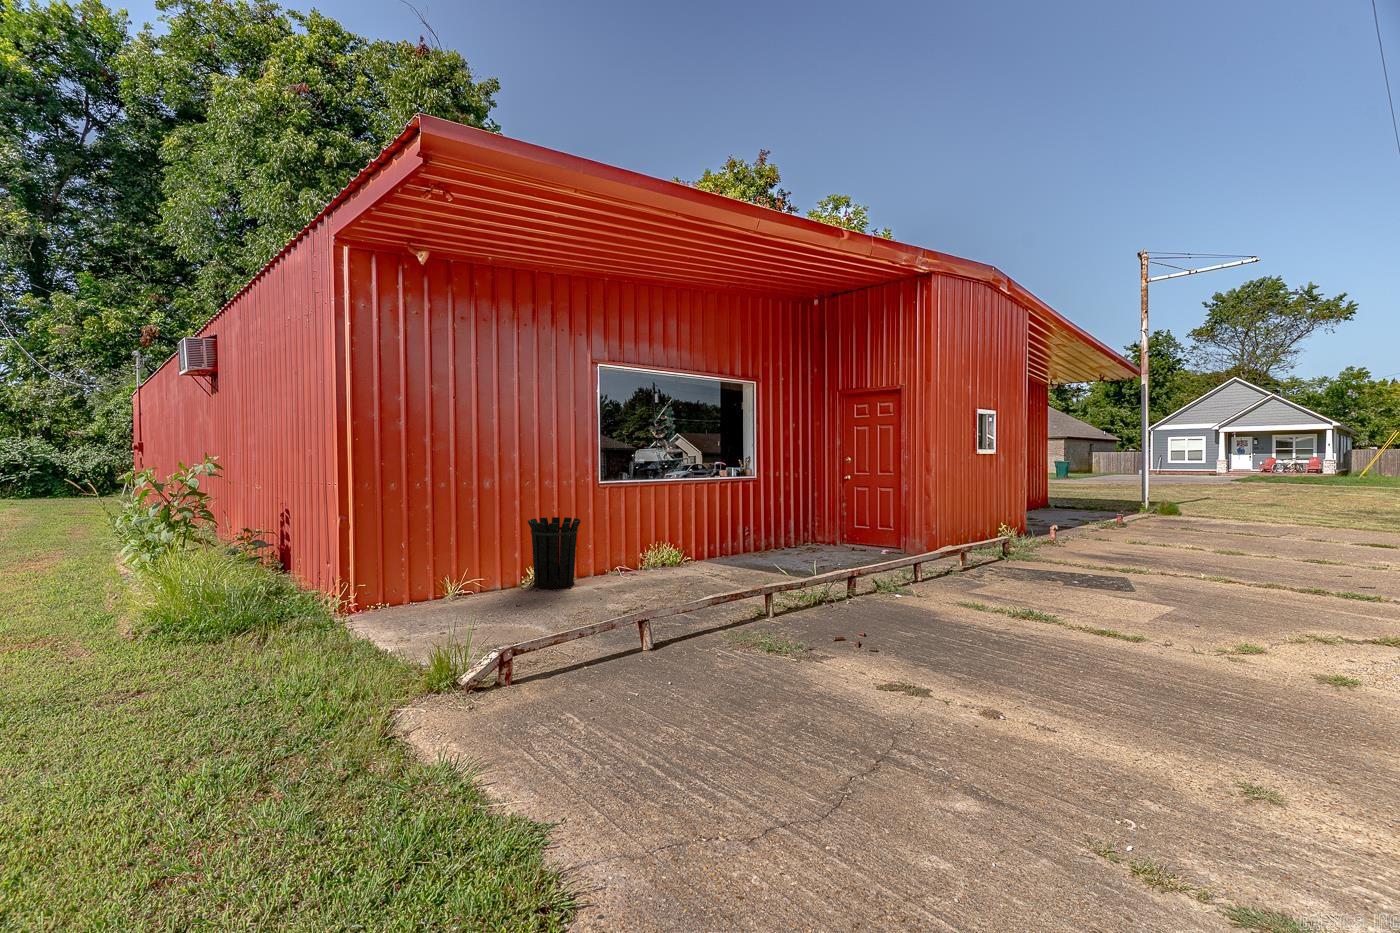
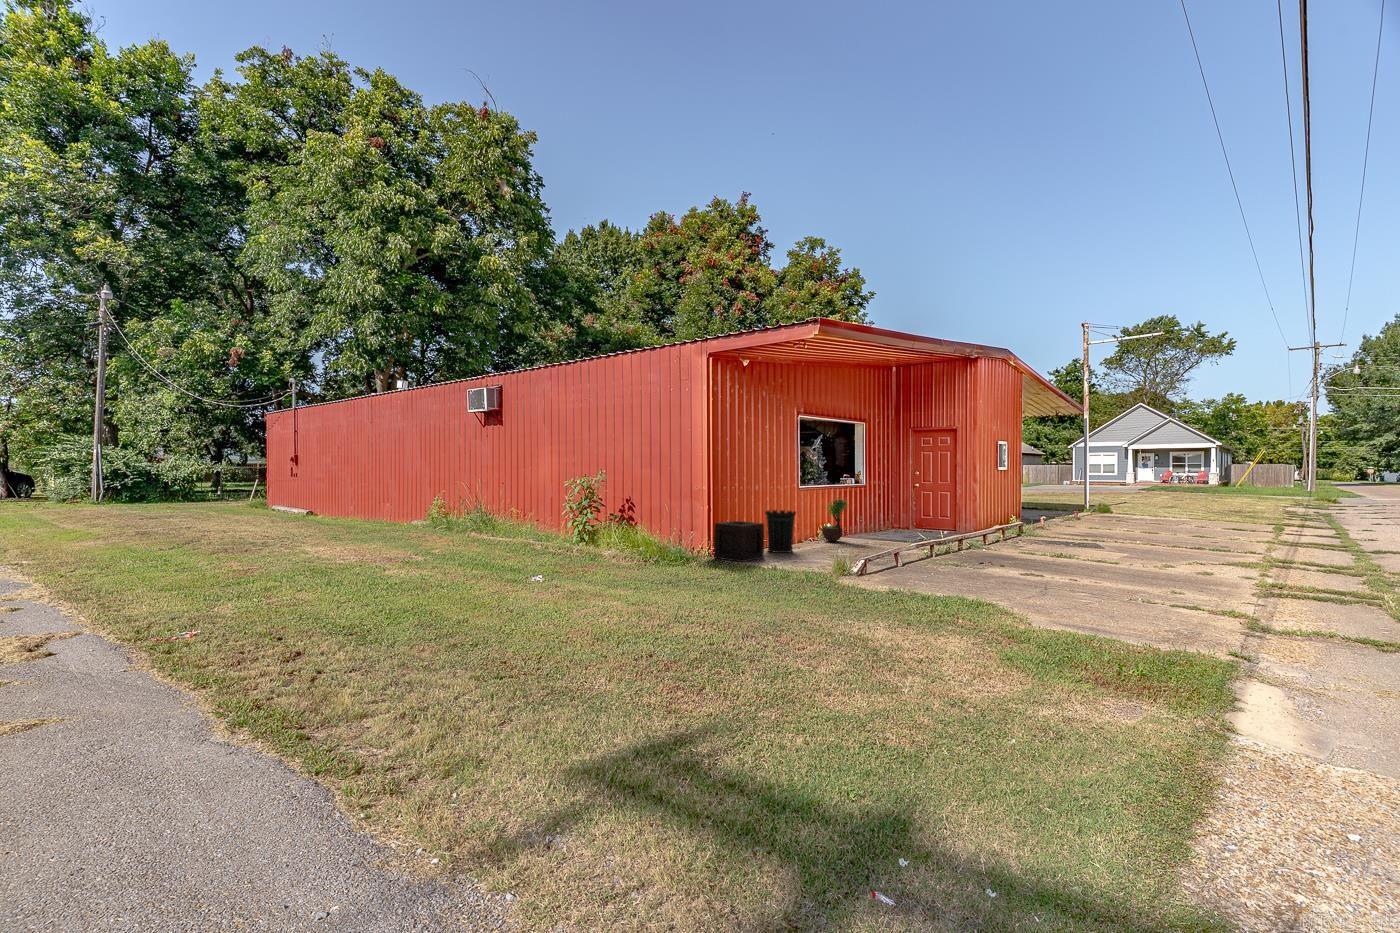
potted tree: none [667,492,709,564] -> present [822,498,847,541]
wooden crate: none [405,536,489,612] -> present [714,521,764,562]

